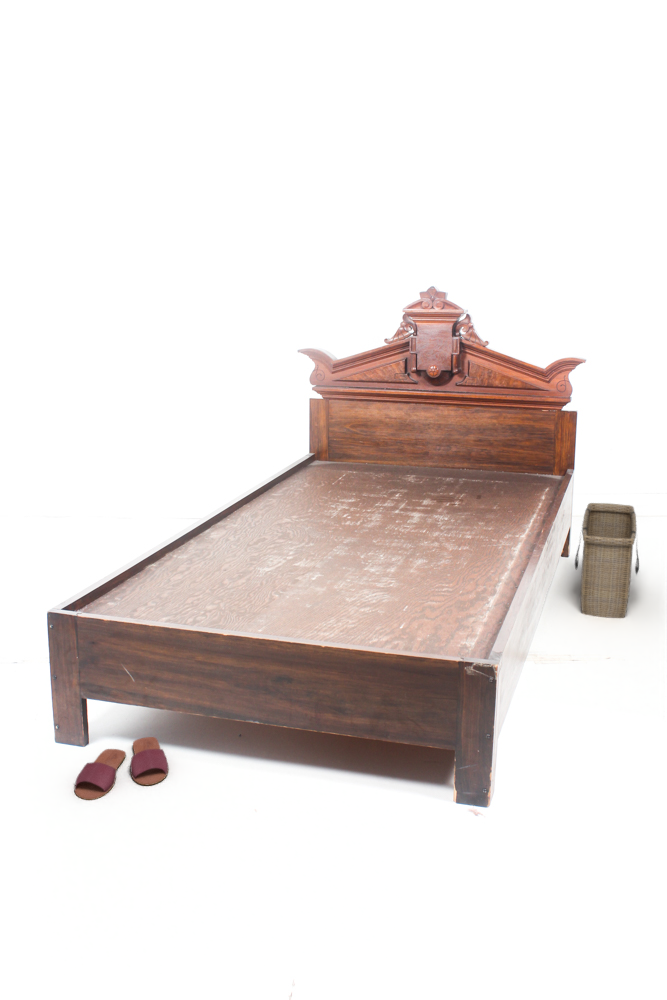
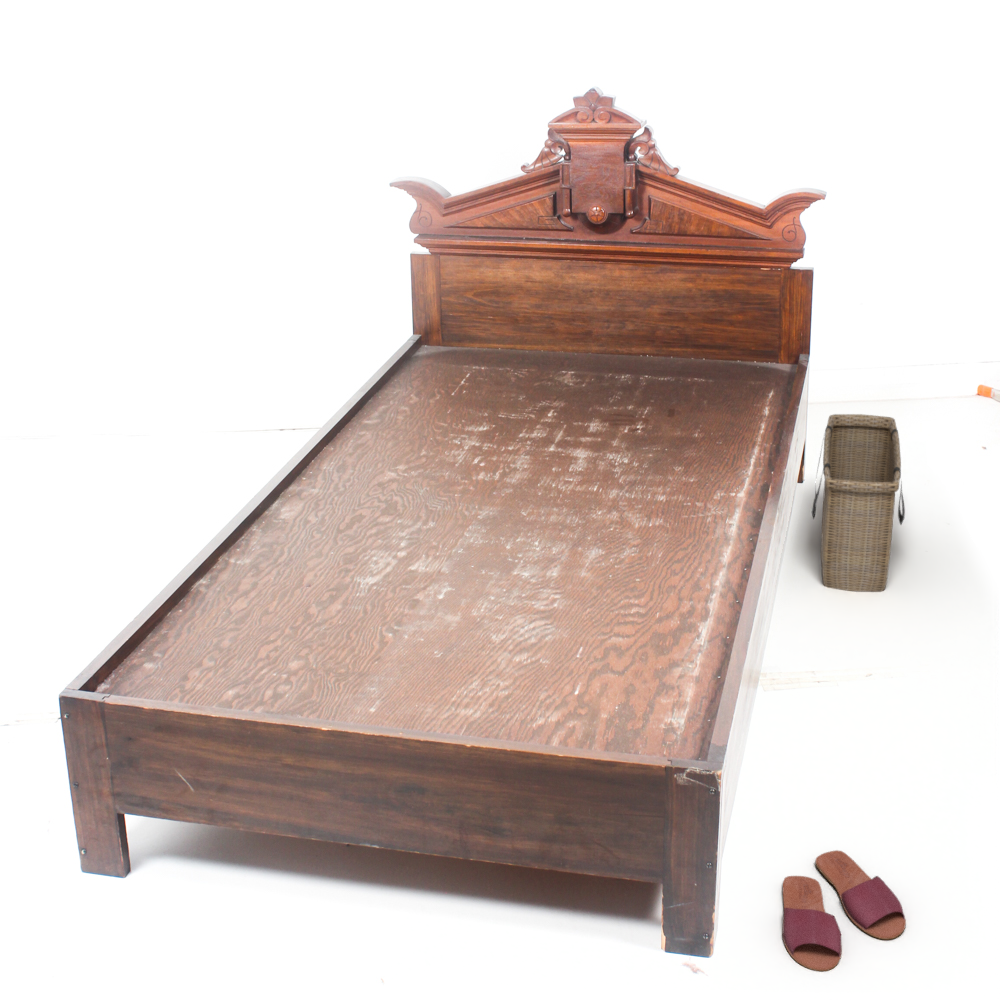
slippers: present [74,737,168,800] -> present [782,850,906,971]

